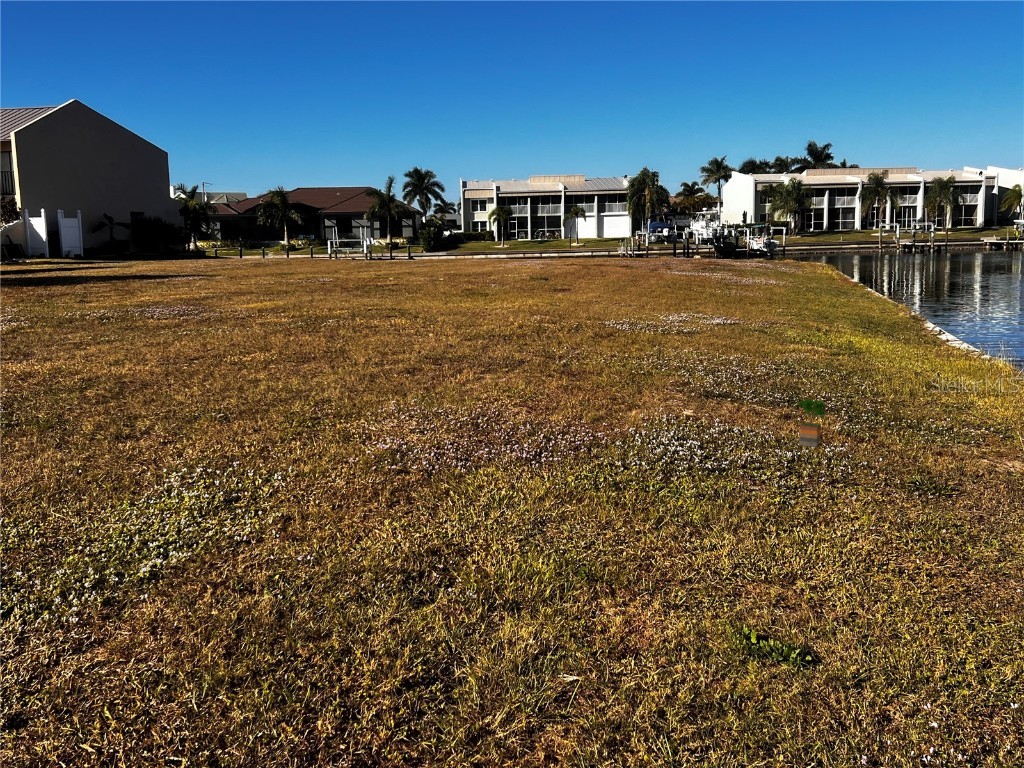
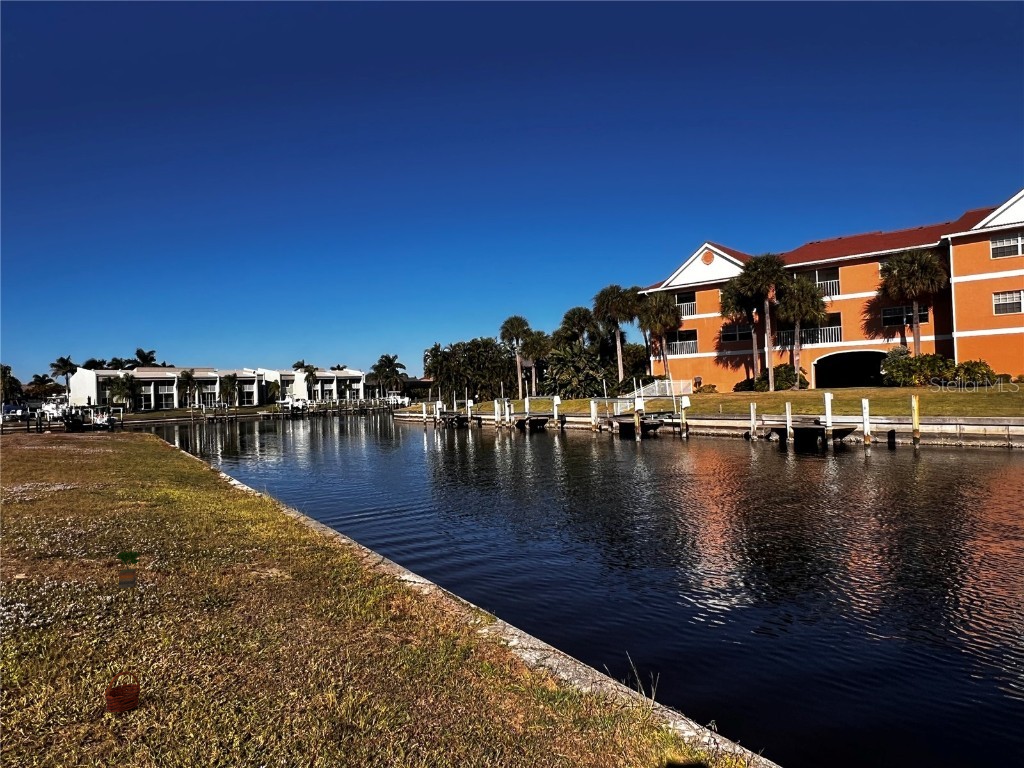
basket: none [795,543,843,597] -> present [105,671,141,712]

